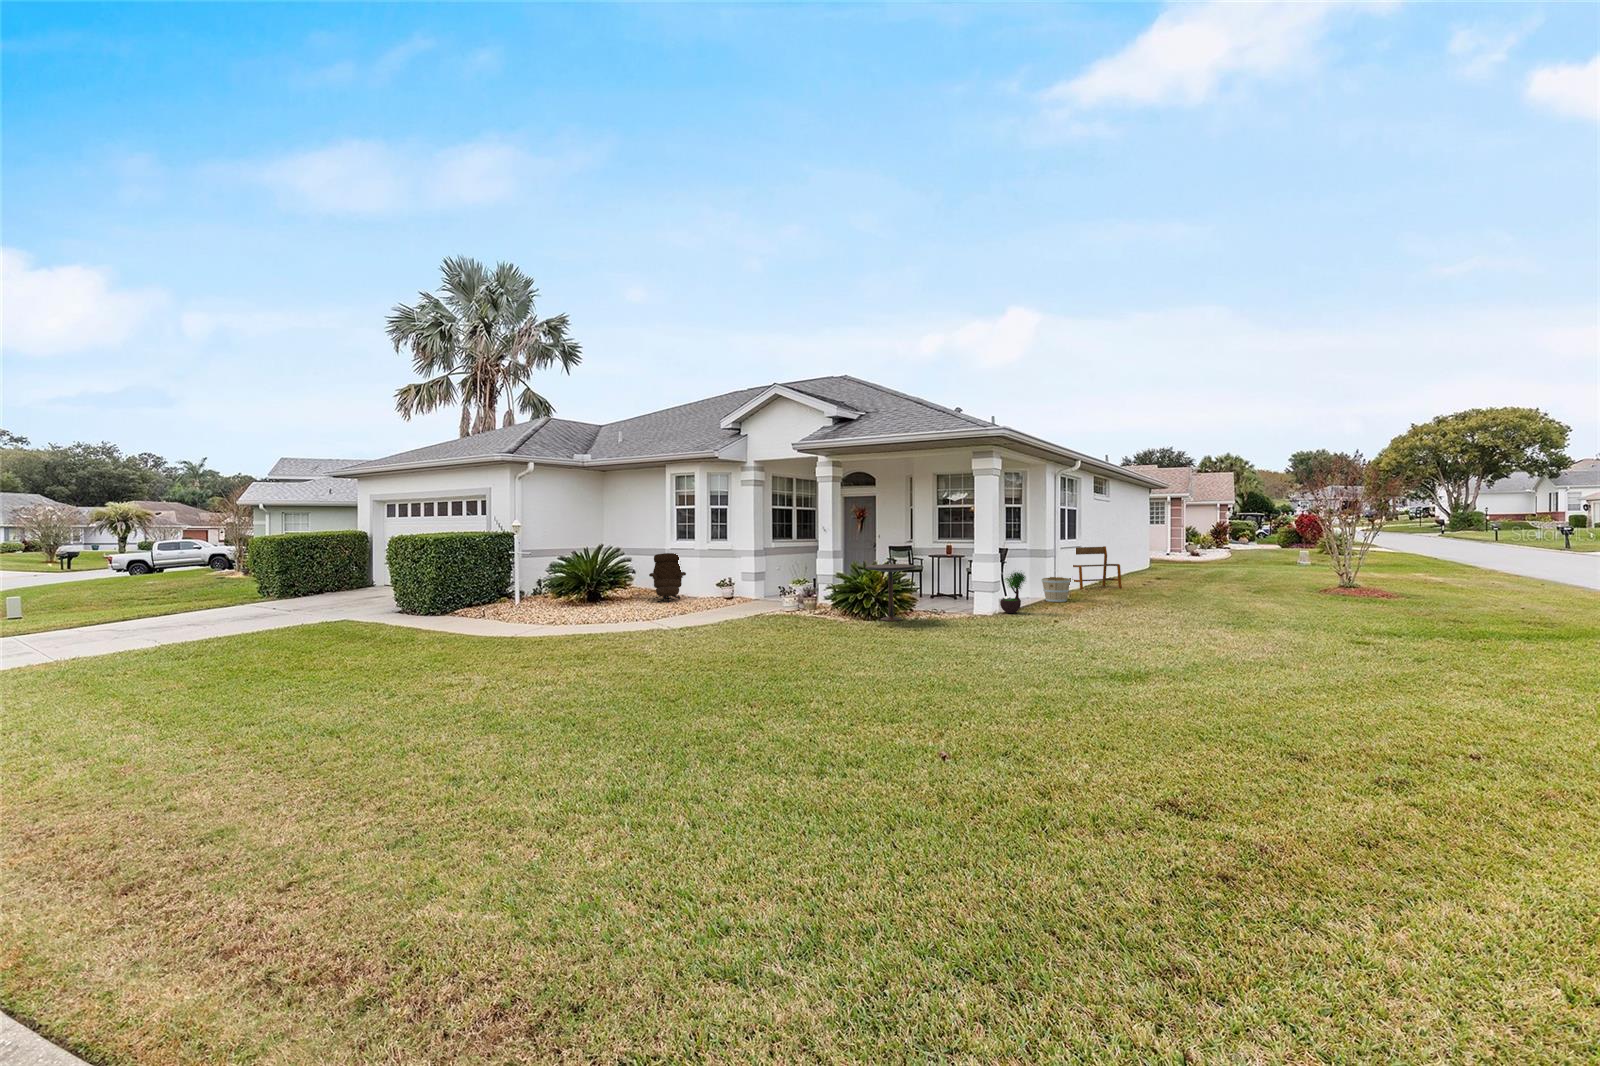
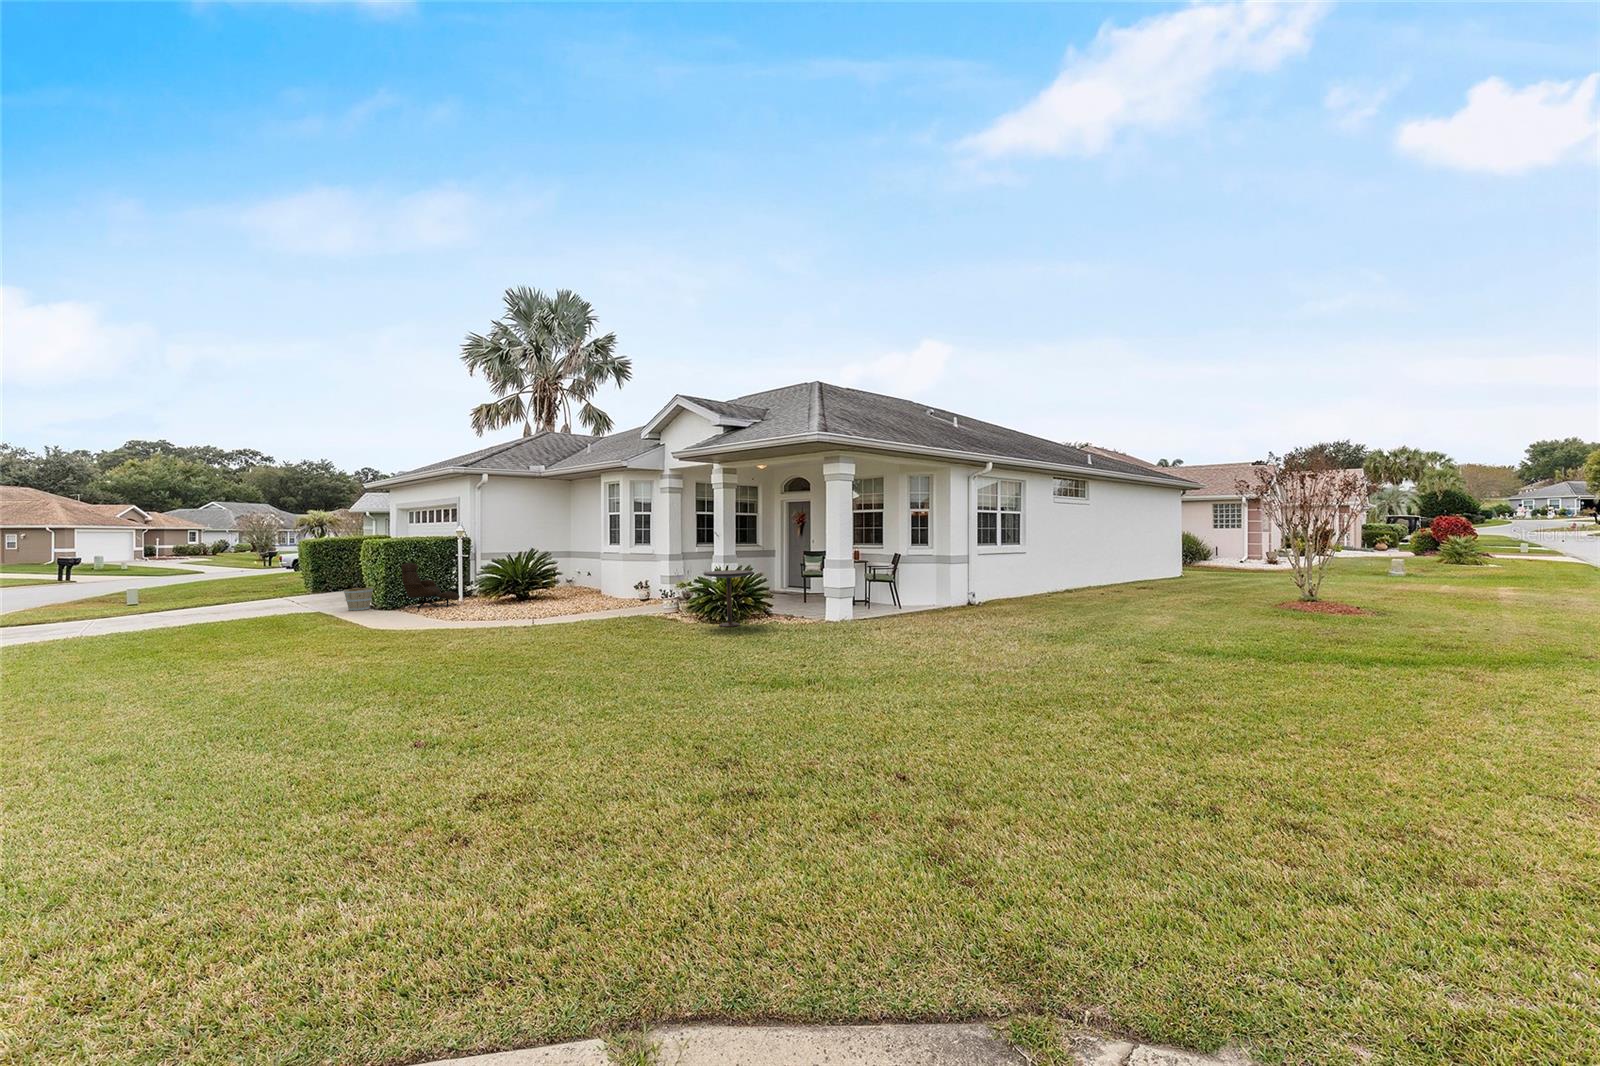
bench: present [1072,546,1122,589] -> none [1006,553,1060,599]
lounge chair: present [649,553,686,602] -> present [401,563,460,608]
potted tree: present [1000,572,1026,613] -> none [852,576,878,622]
wooden bucket: present [1041,577,1071,602] -> present [344,588,373,611]

